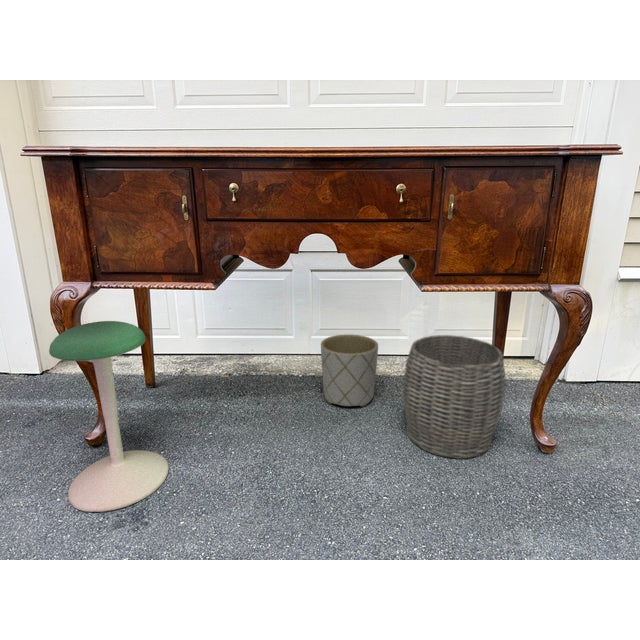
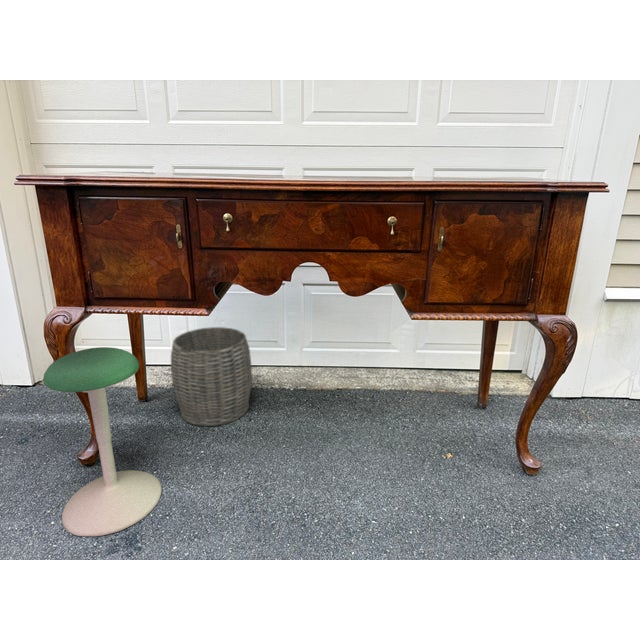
planter: present [321,335,378,407] -> none [313,351,369,424]
woven basket: present [403,335,505,459] -> present [171,327,252,426]

